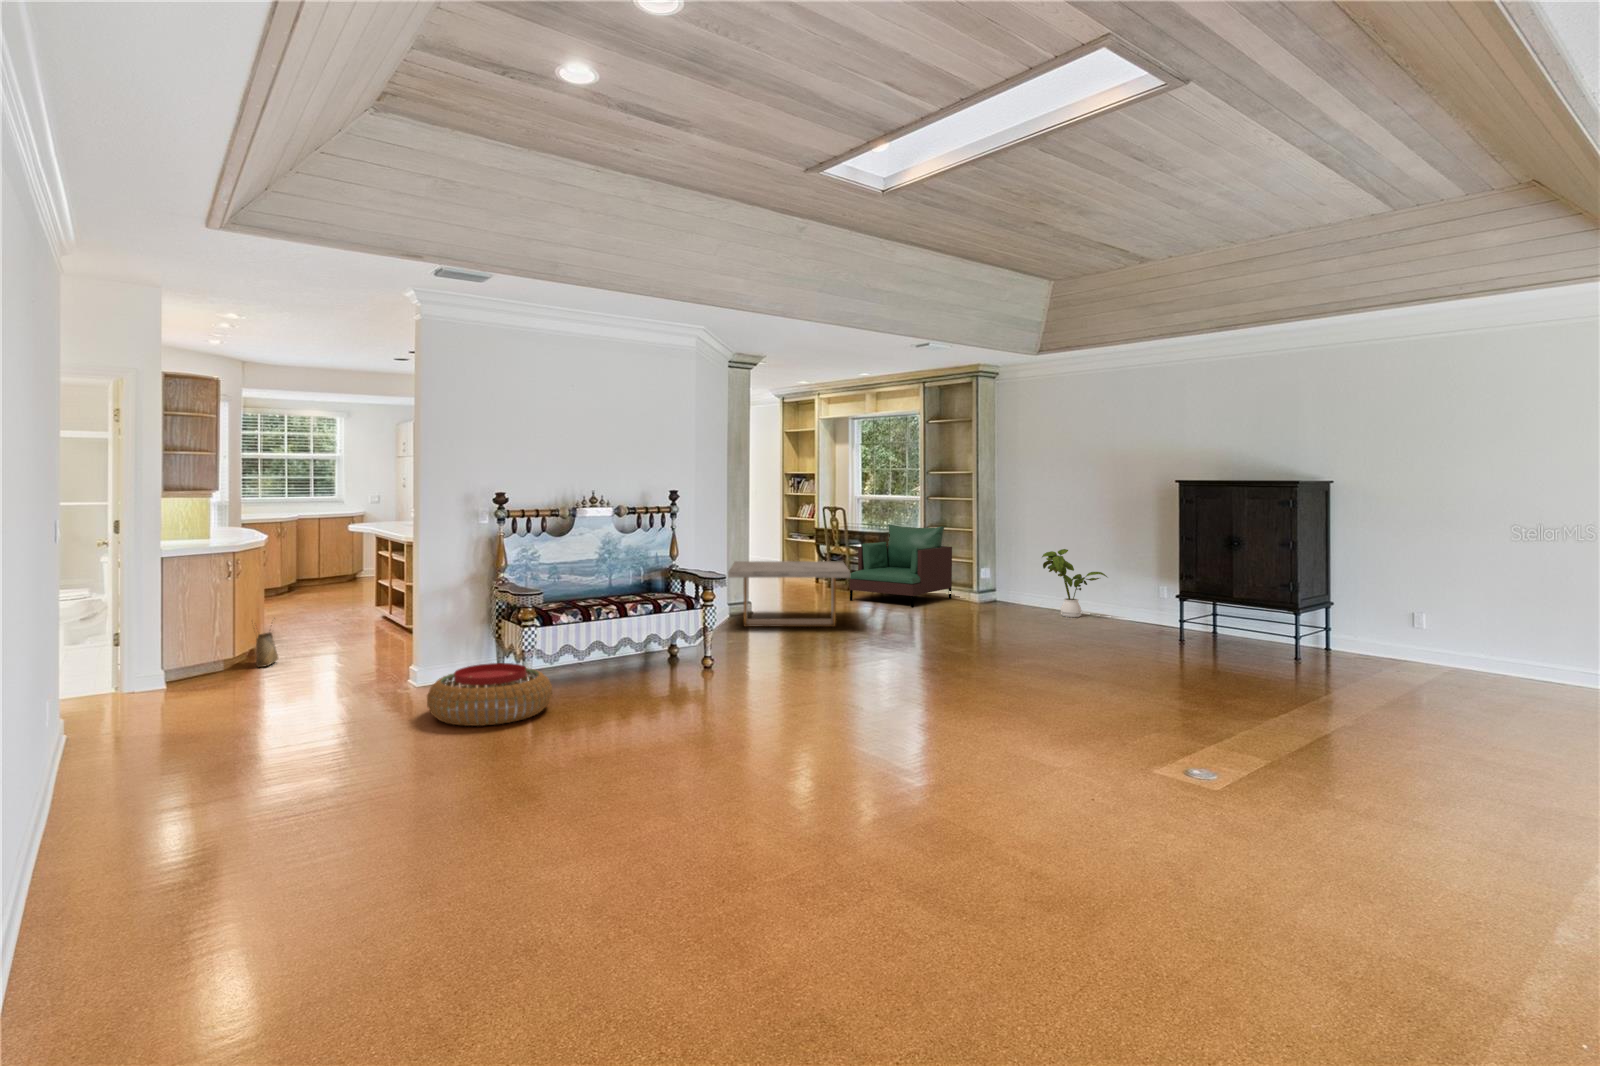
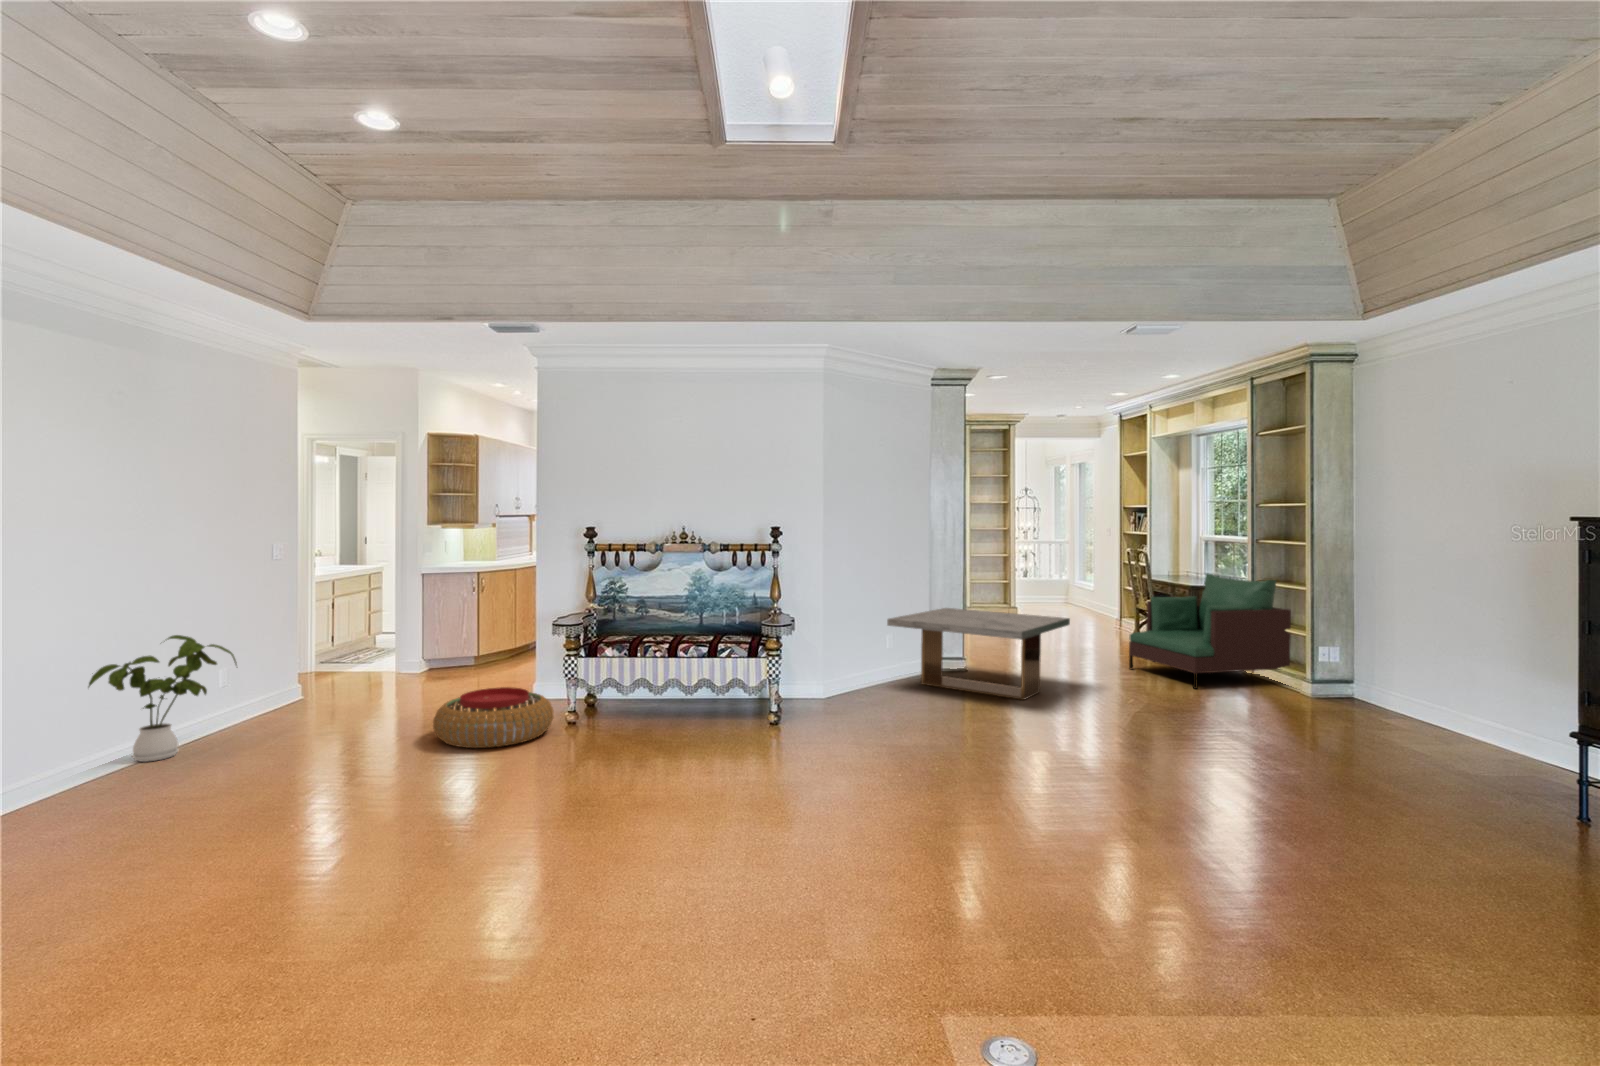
house plant: present [1042,549,1107,617] -> present [88,635,237,762]
woven basket: present [256,618,278,667] -> none [489,626,513,664]

